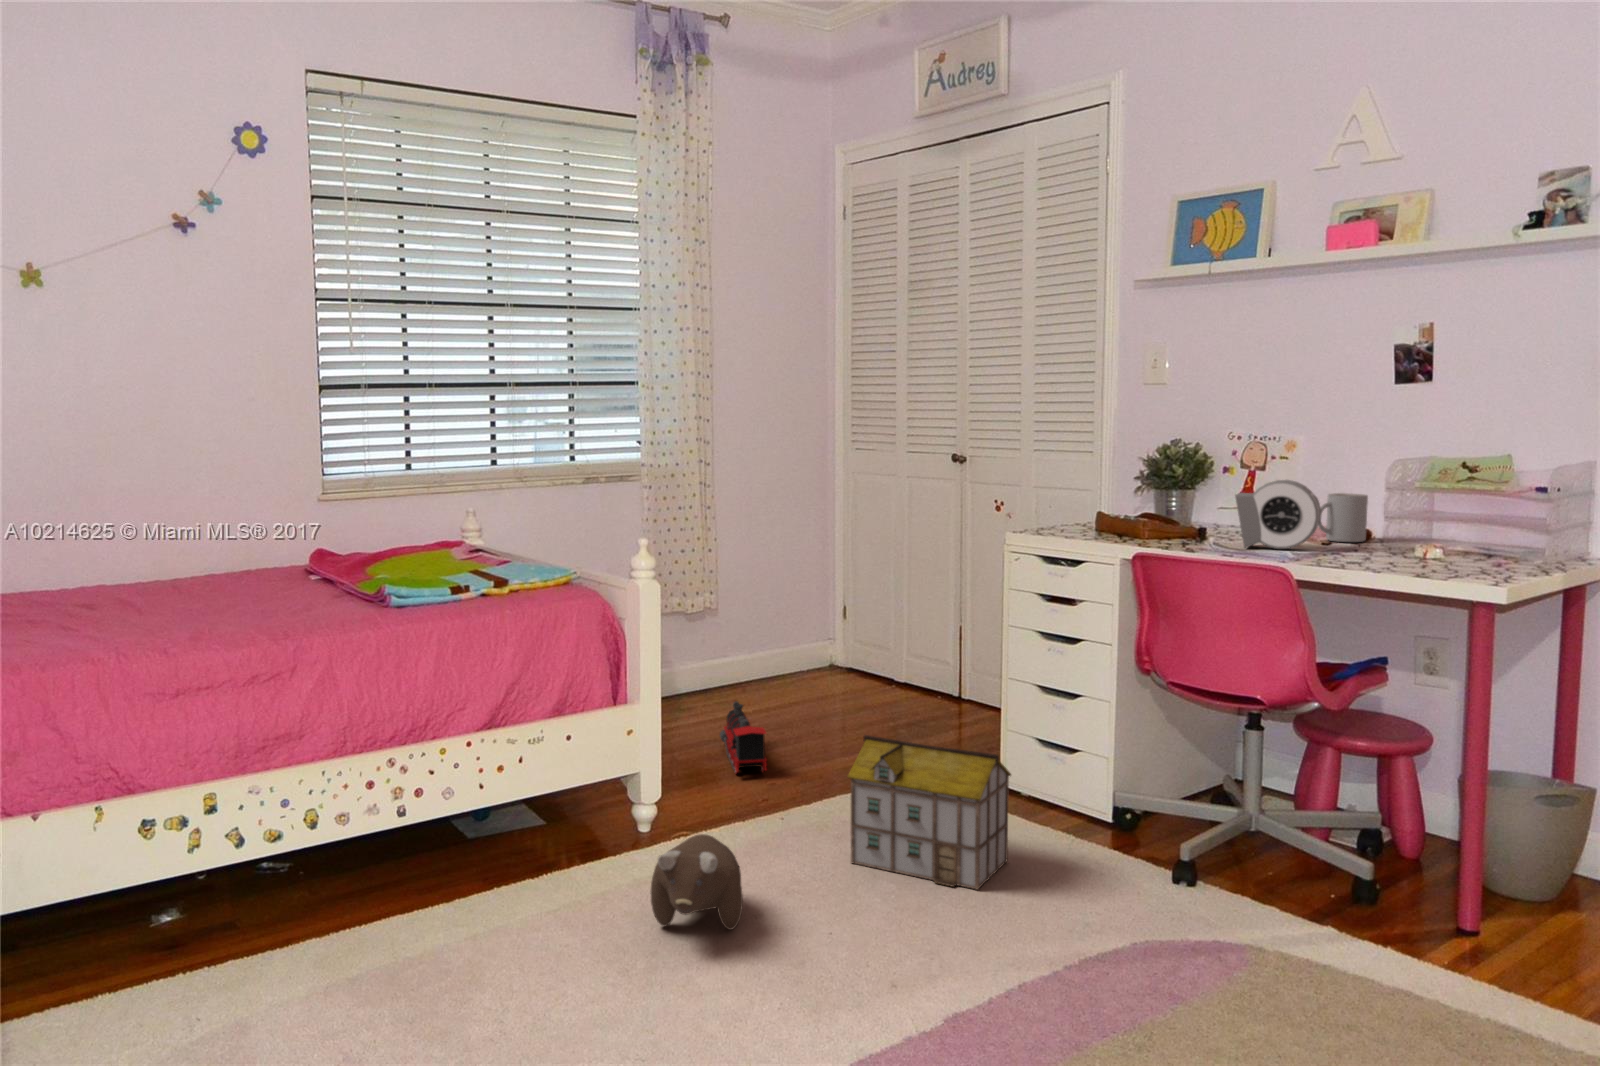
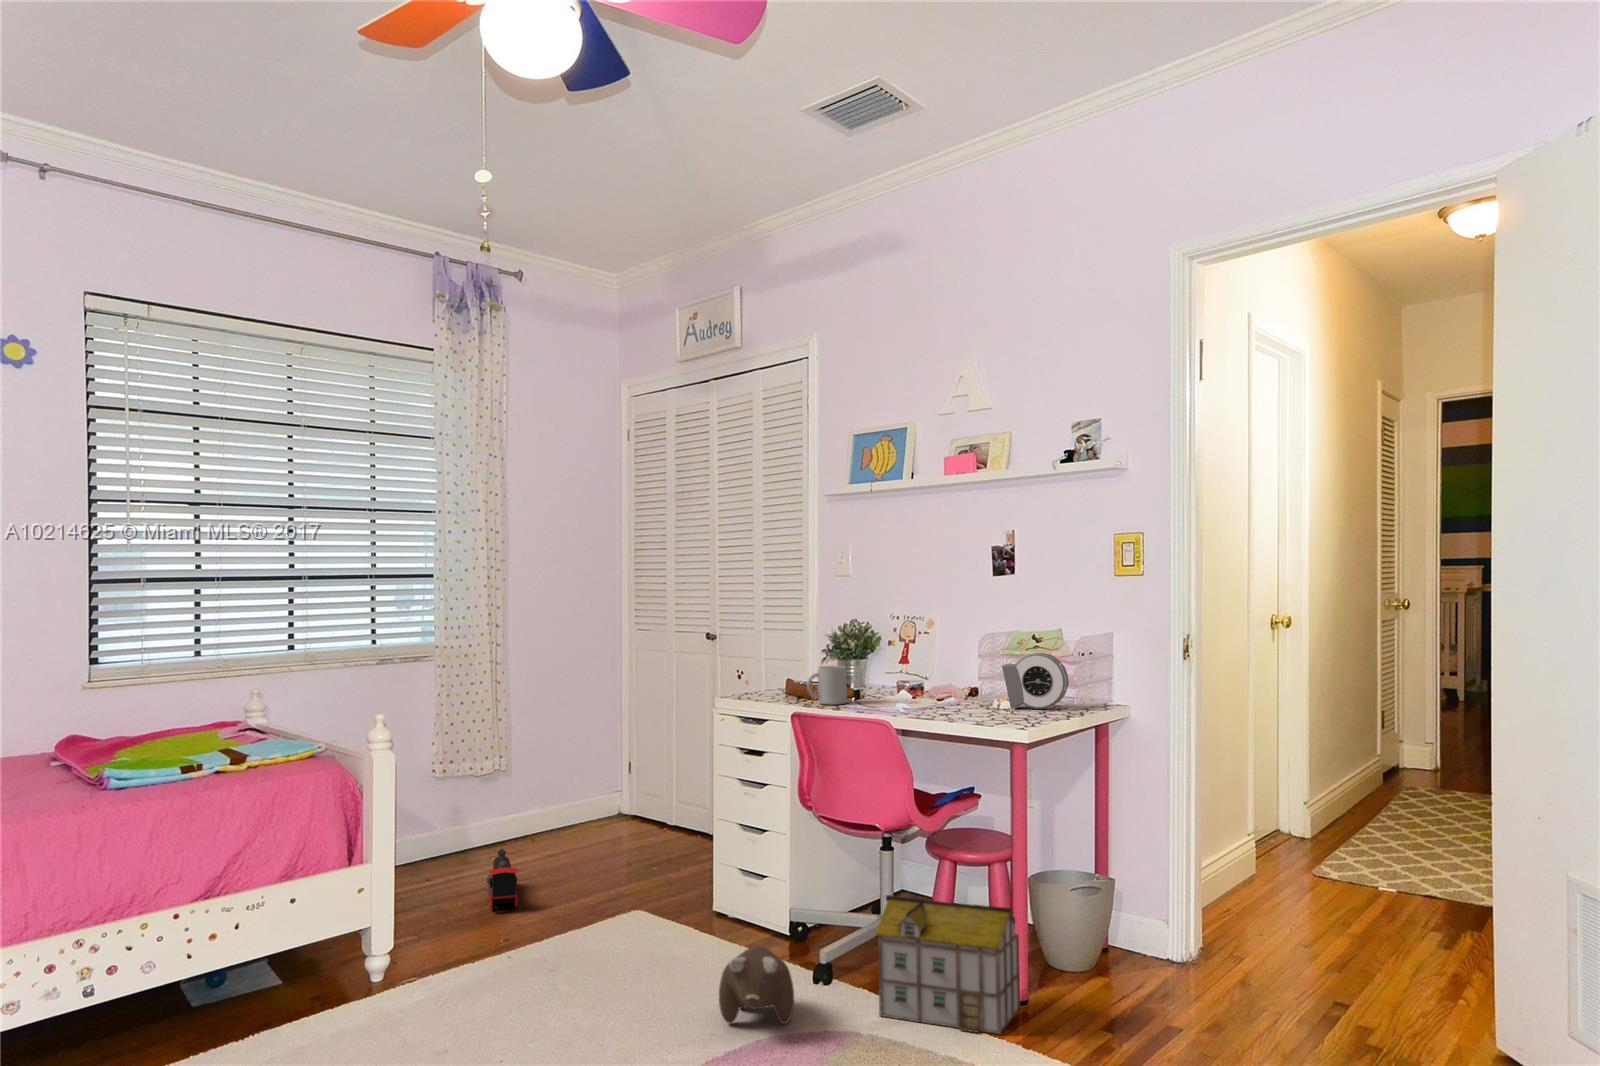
alarm clock: present [1235,480,1321,549] -> present [1002,653,1069,709]
mug: present [1319,493,1368,542] -> present [807,666,847,705]
toy house: present [848,735,1011,890] -> present [876,895,1020,1034]
plush toy: present [650,834,743,930] -> present [719,946,794,1024]

